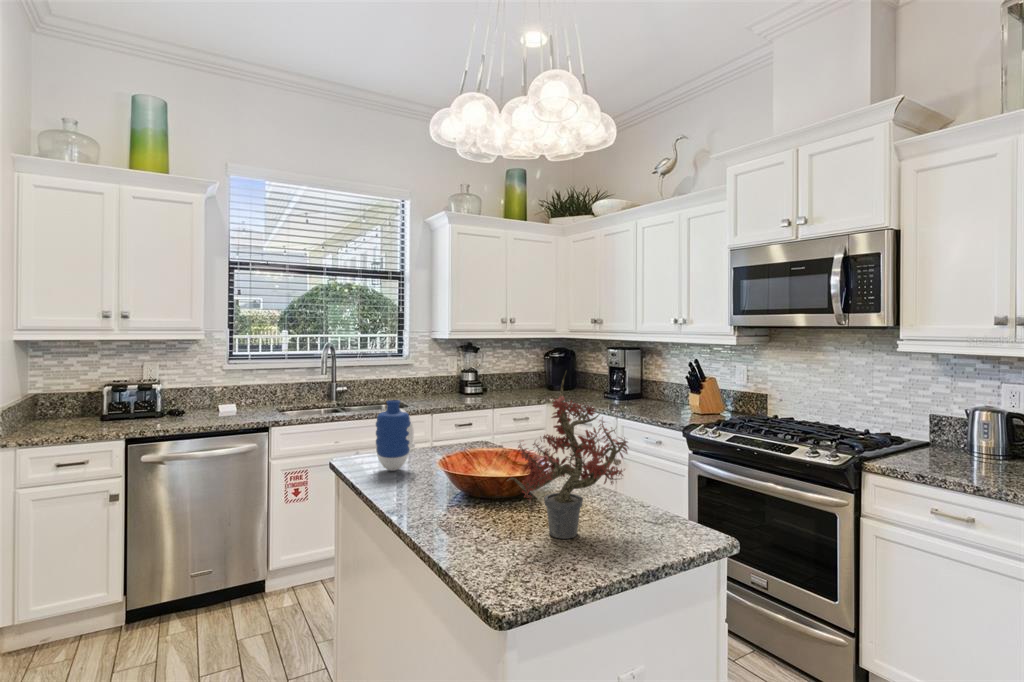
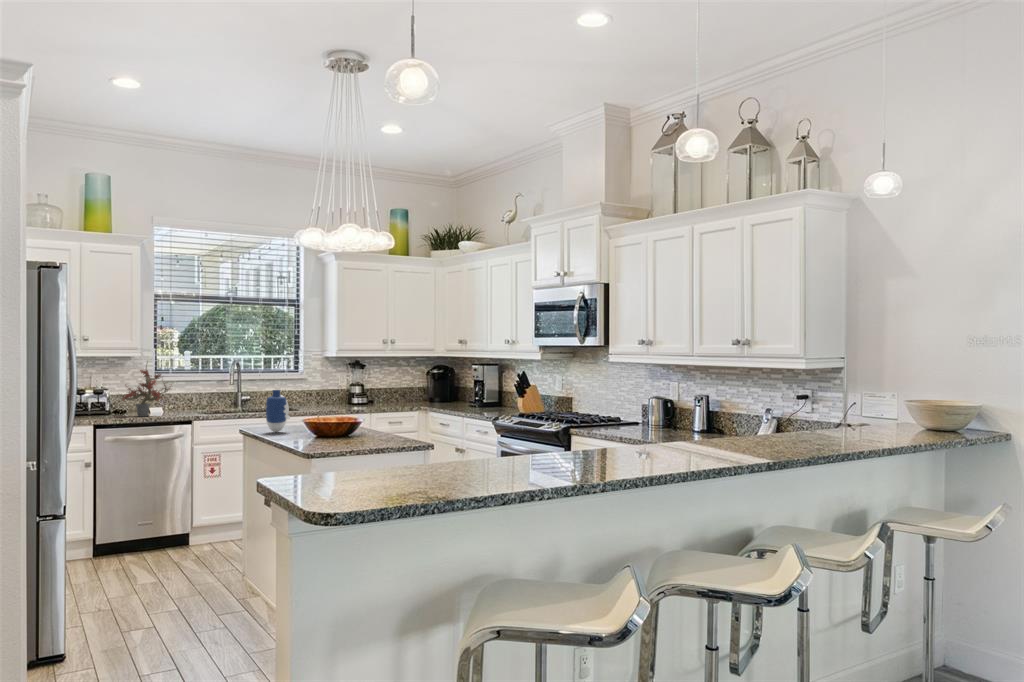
potted plant: present [508,373,628,539] -> present [122,365,171,417]

